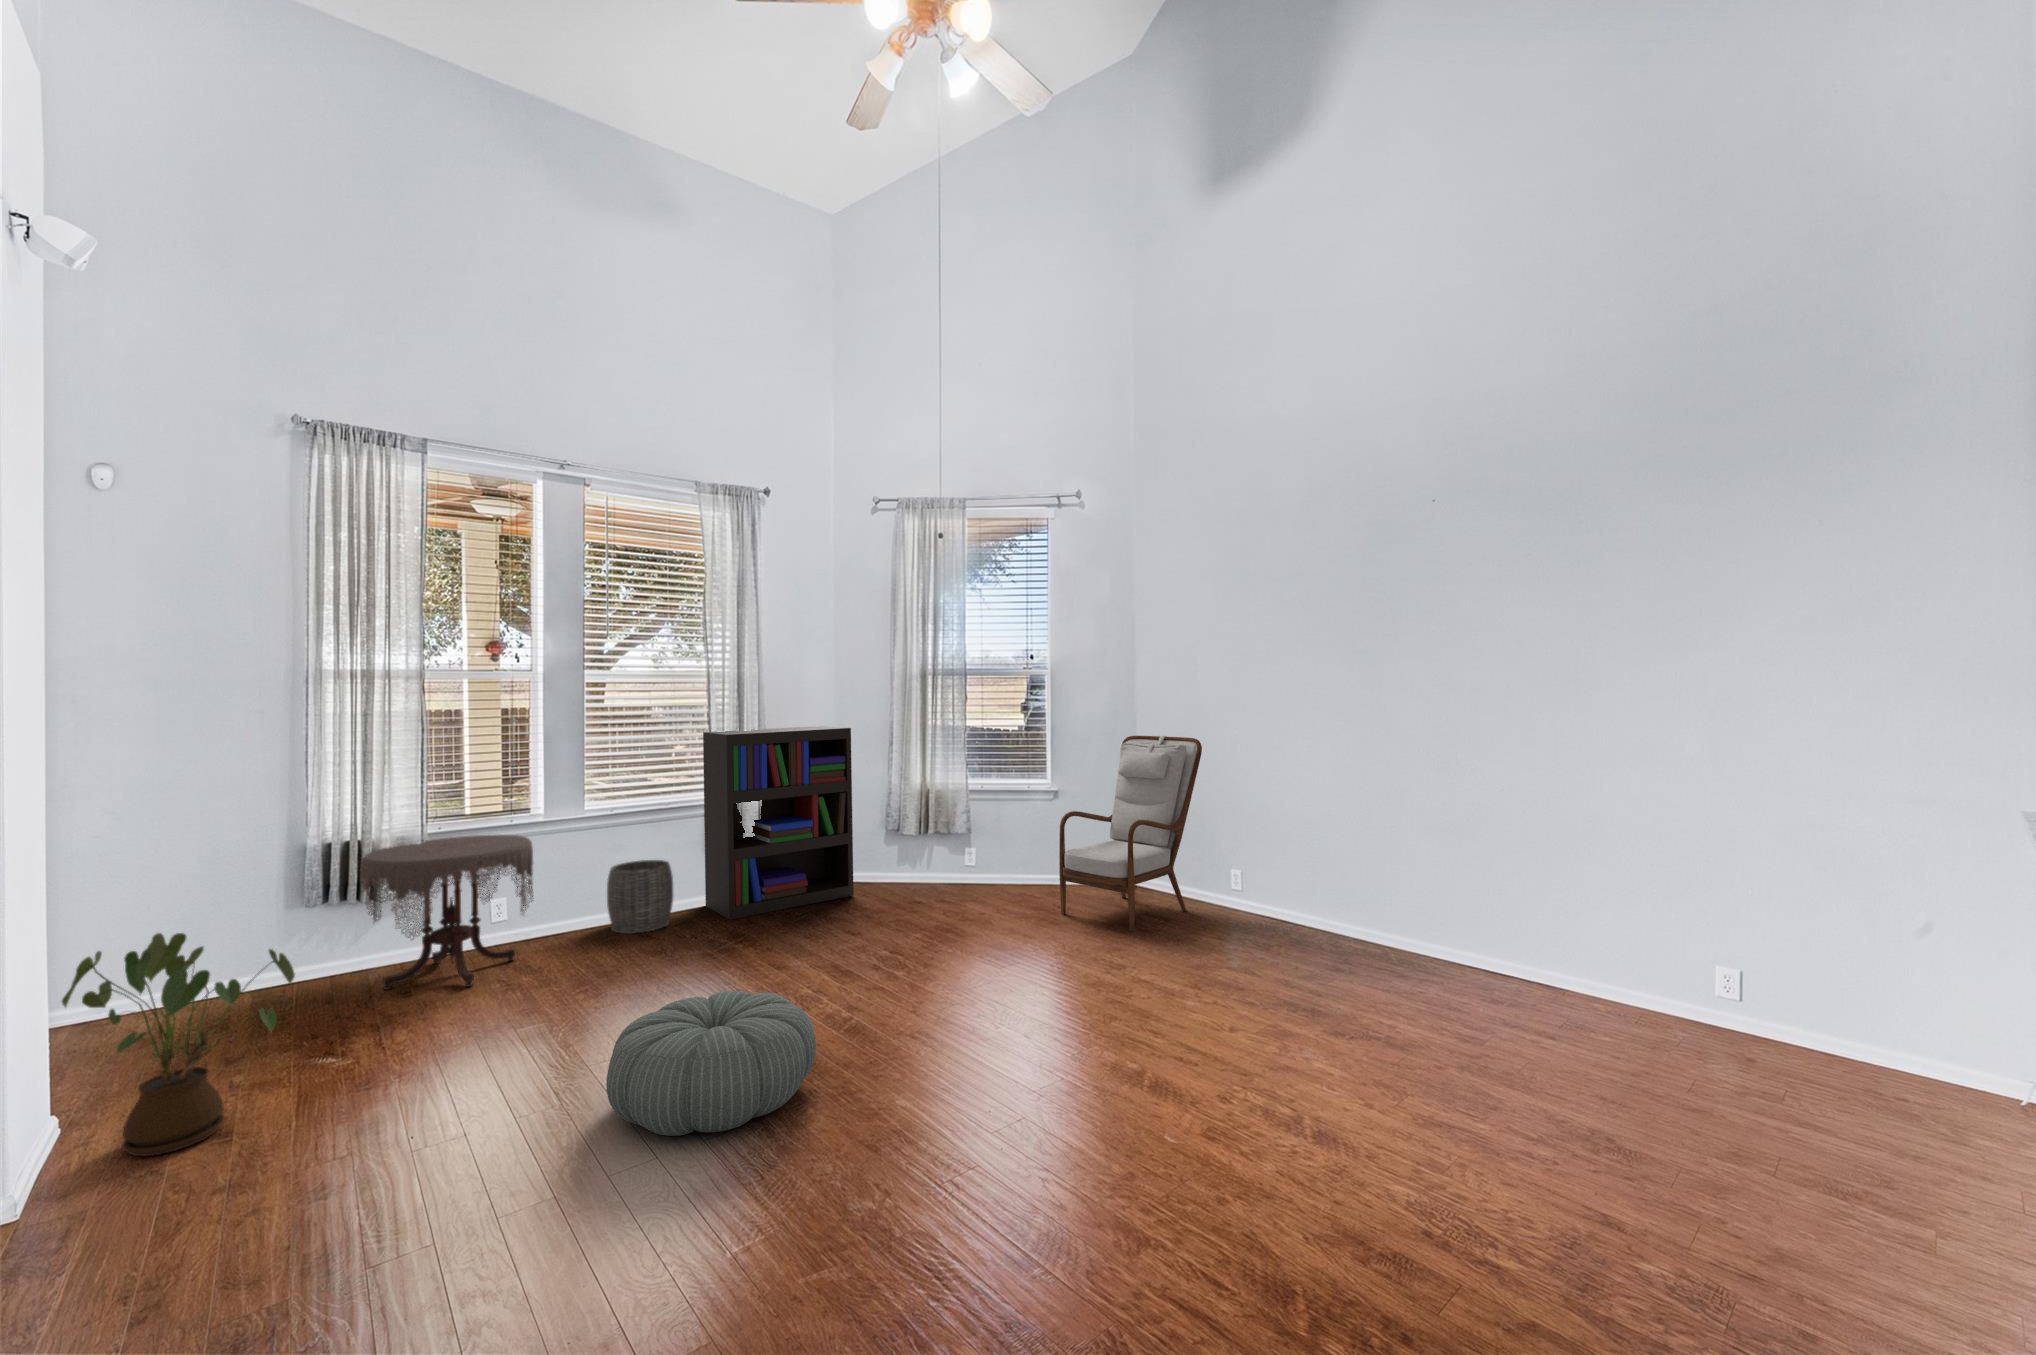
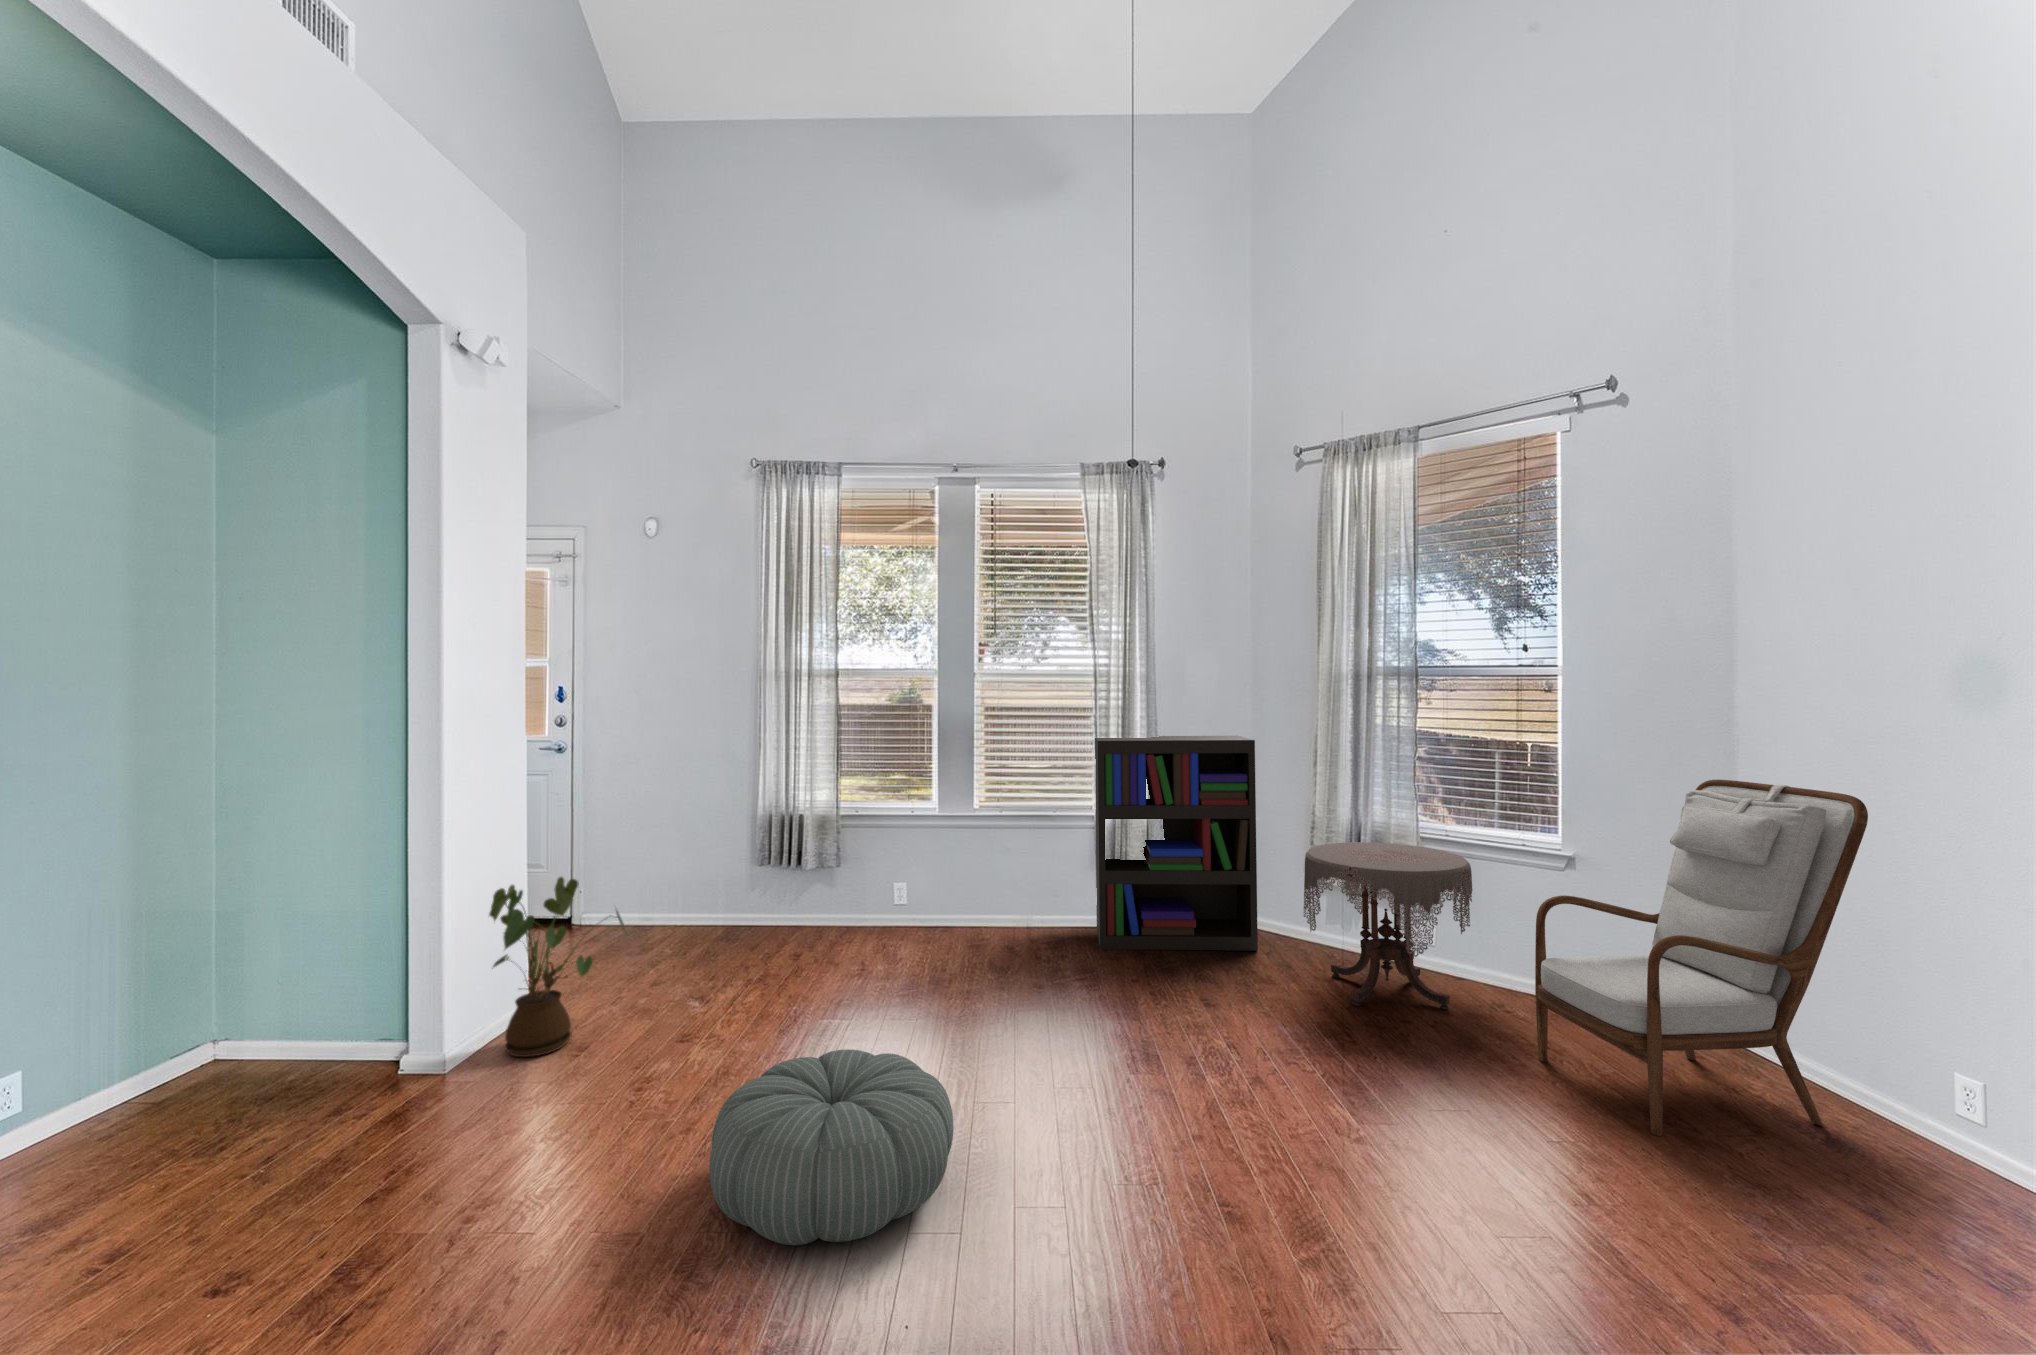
side table: present [360,835,533,990] -> present [1304,842,1473,1009]
woven basket: present [607,860,673,934] -> none [986,867,1049,944]

